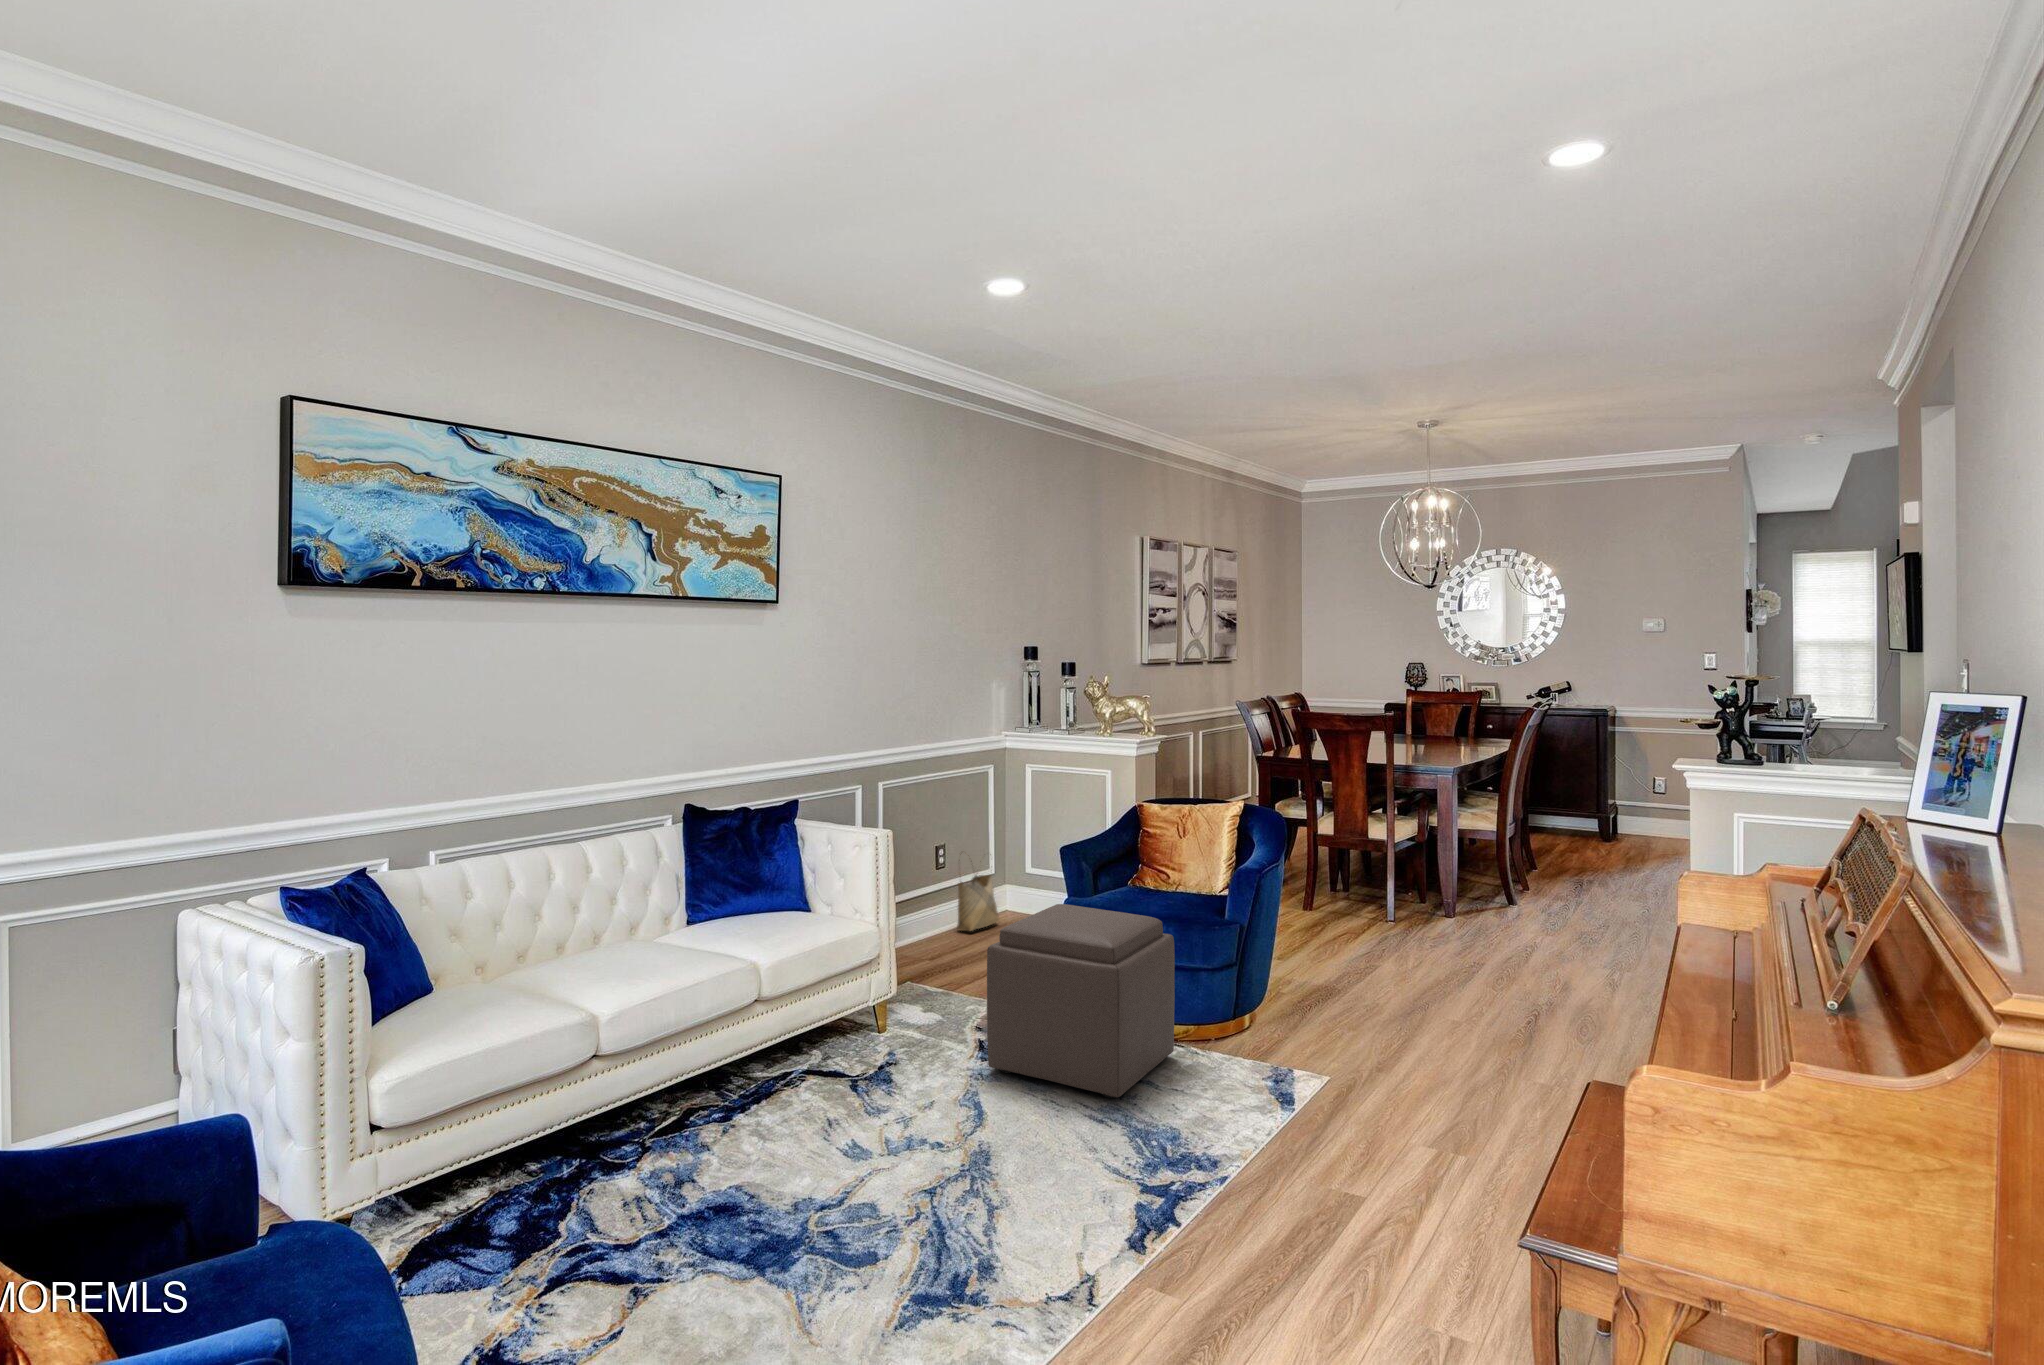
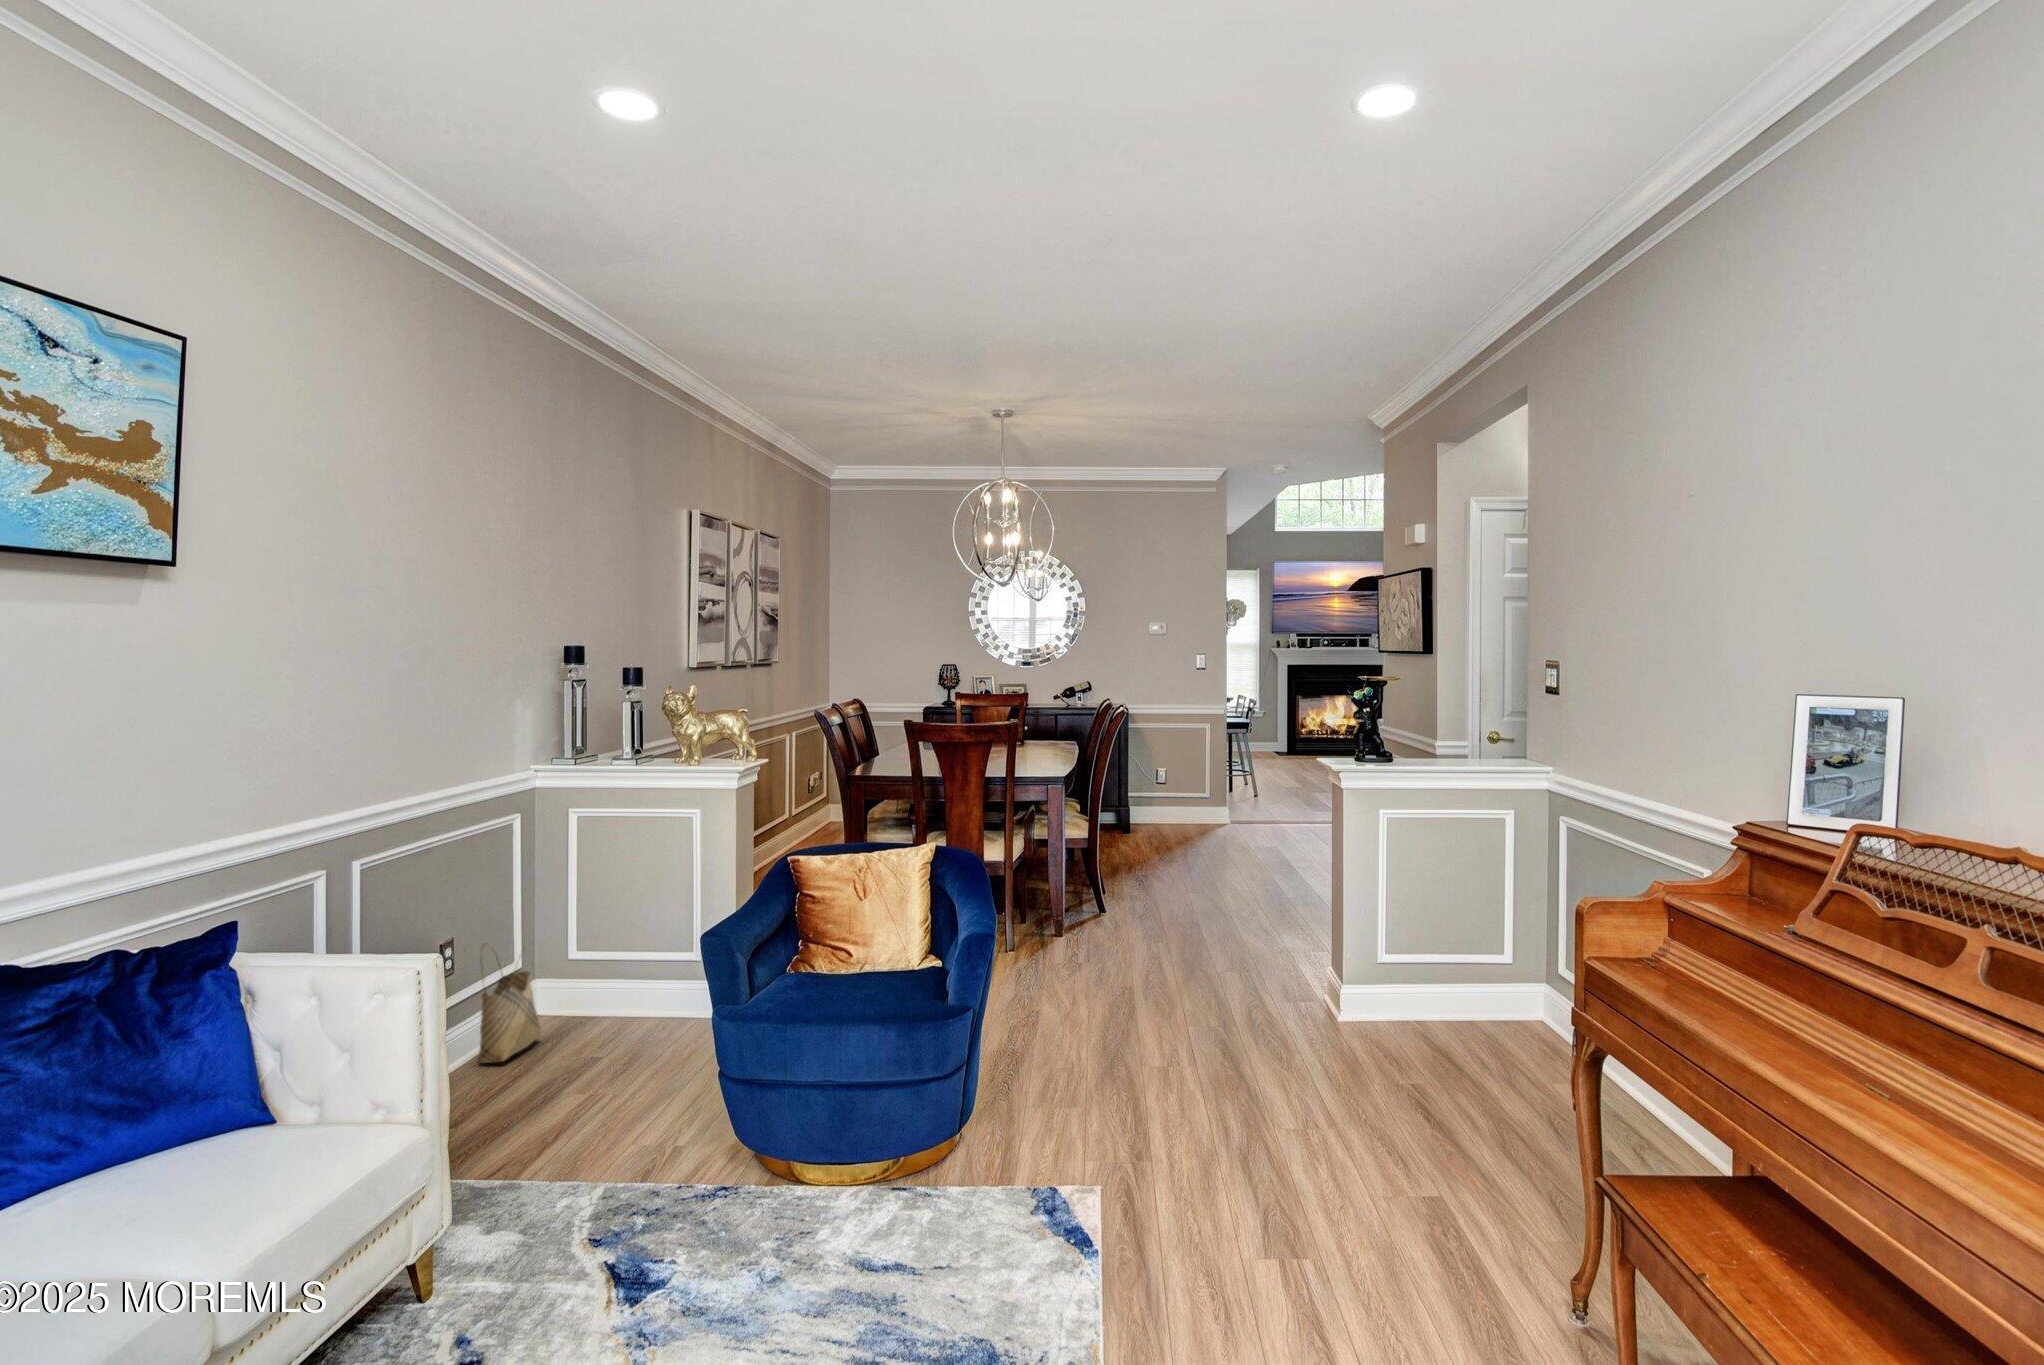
ottoman: present [987,904,1175,1098] -> none [652,1023,906,1319]

